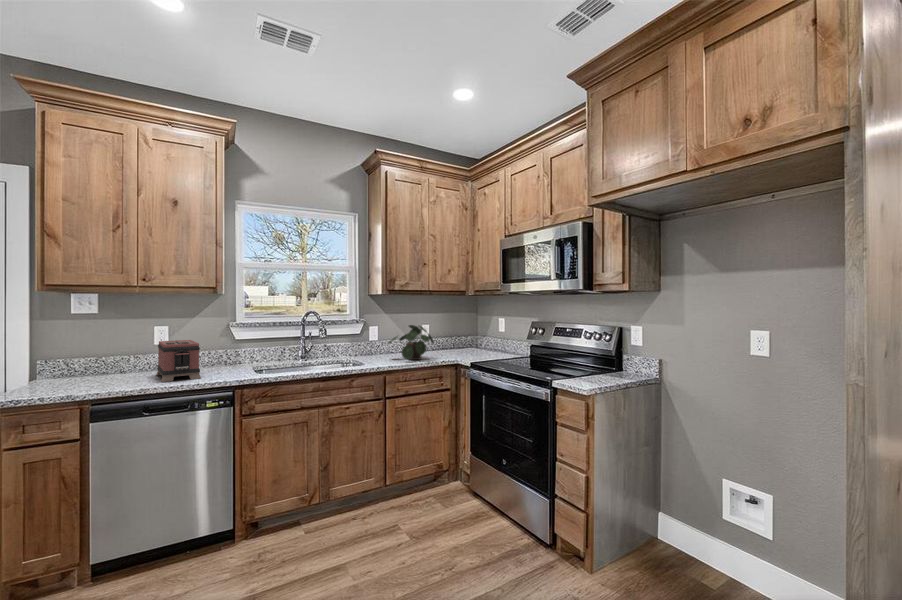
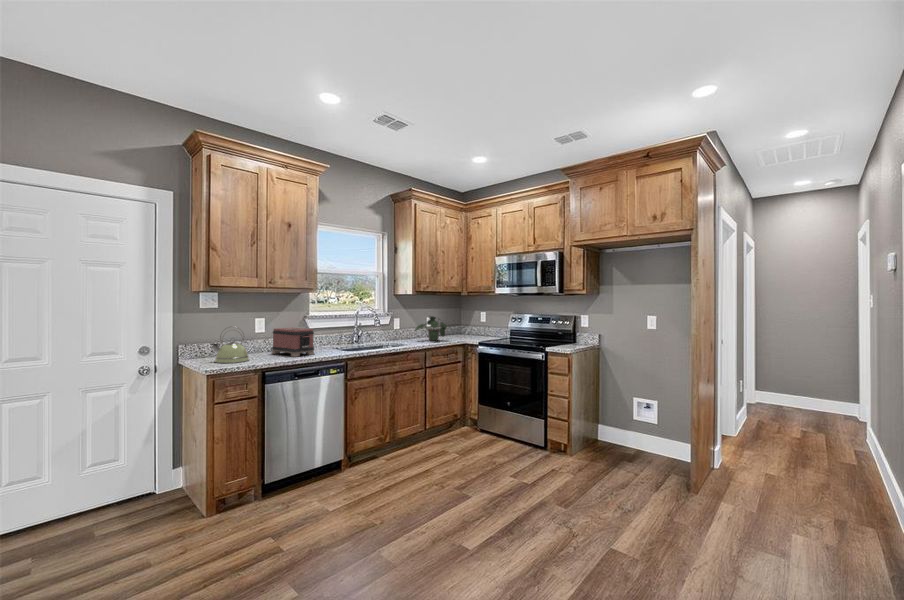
kettle: none [44,339,101,390] -> present [210,326,249,363]

